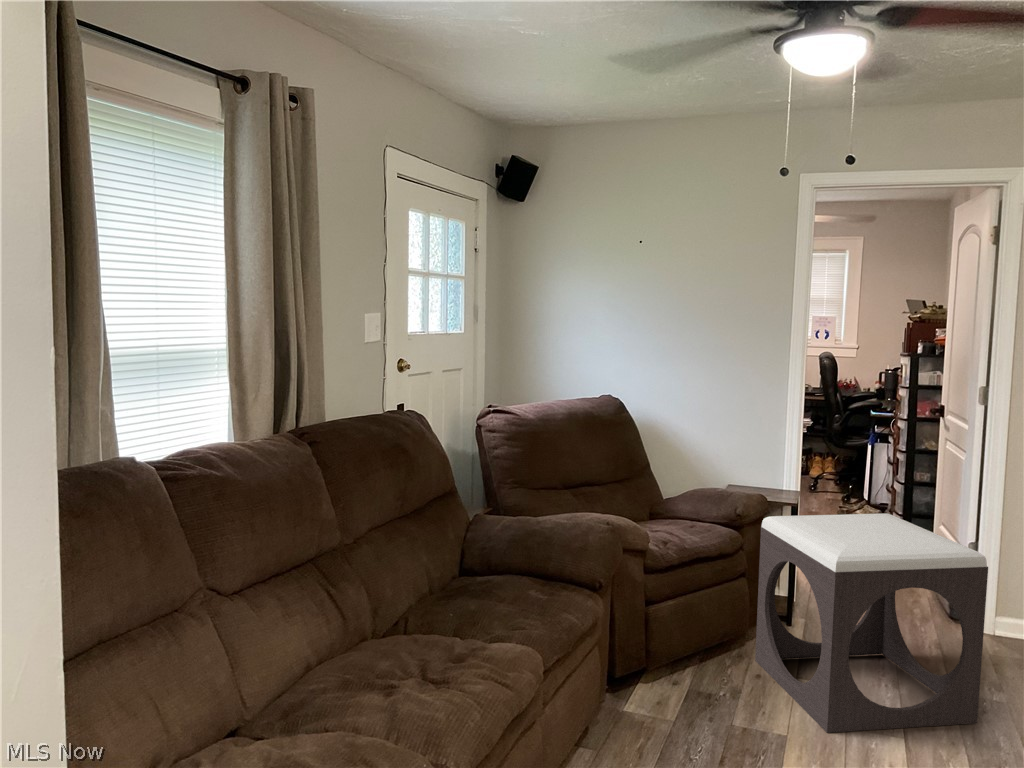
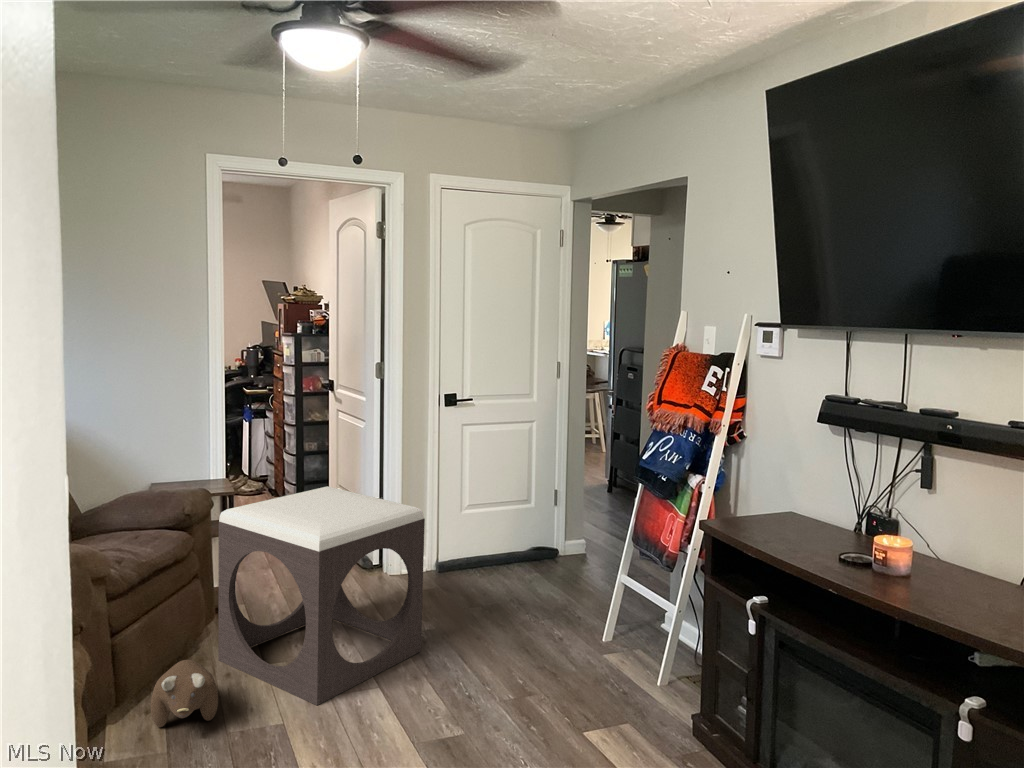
plush toy: none [672,645,730,707] -> present [151,660,218,727]

